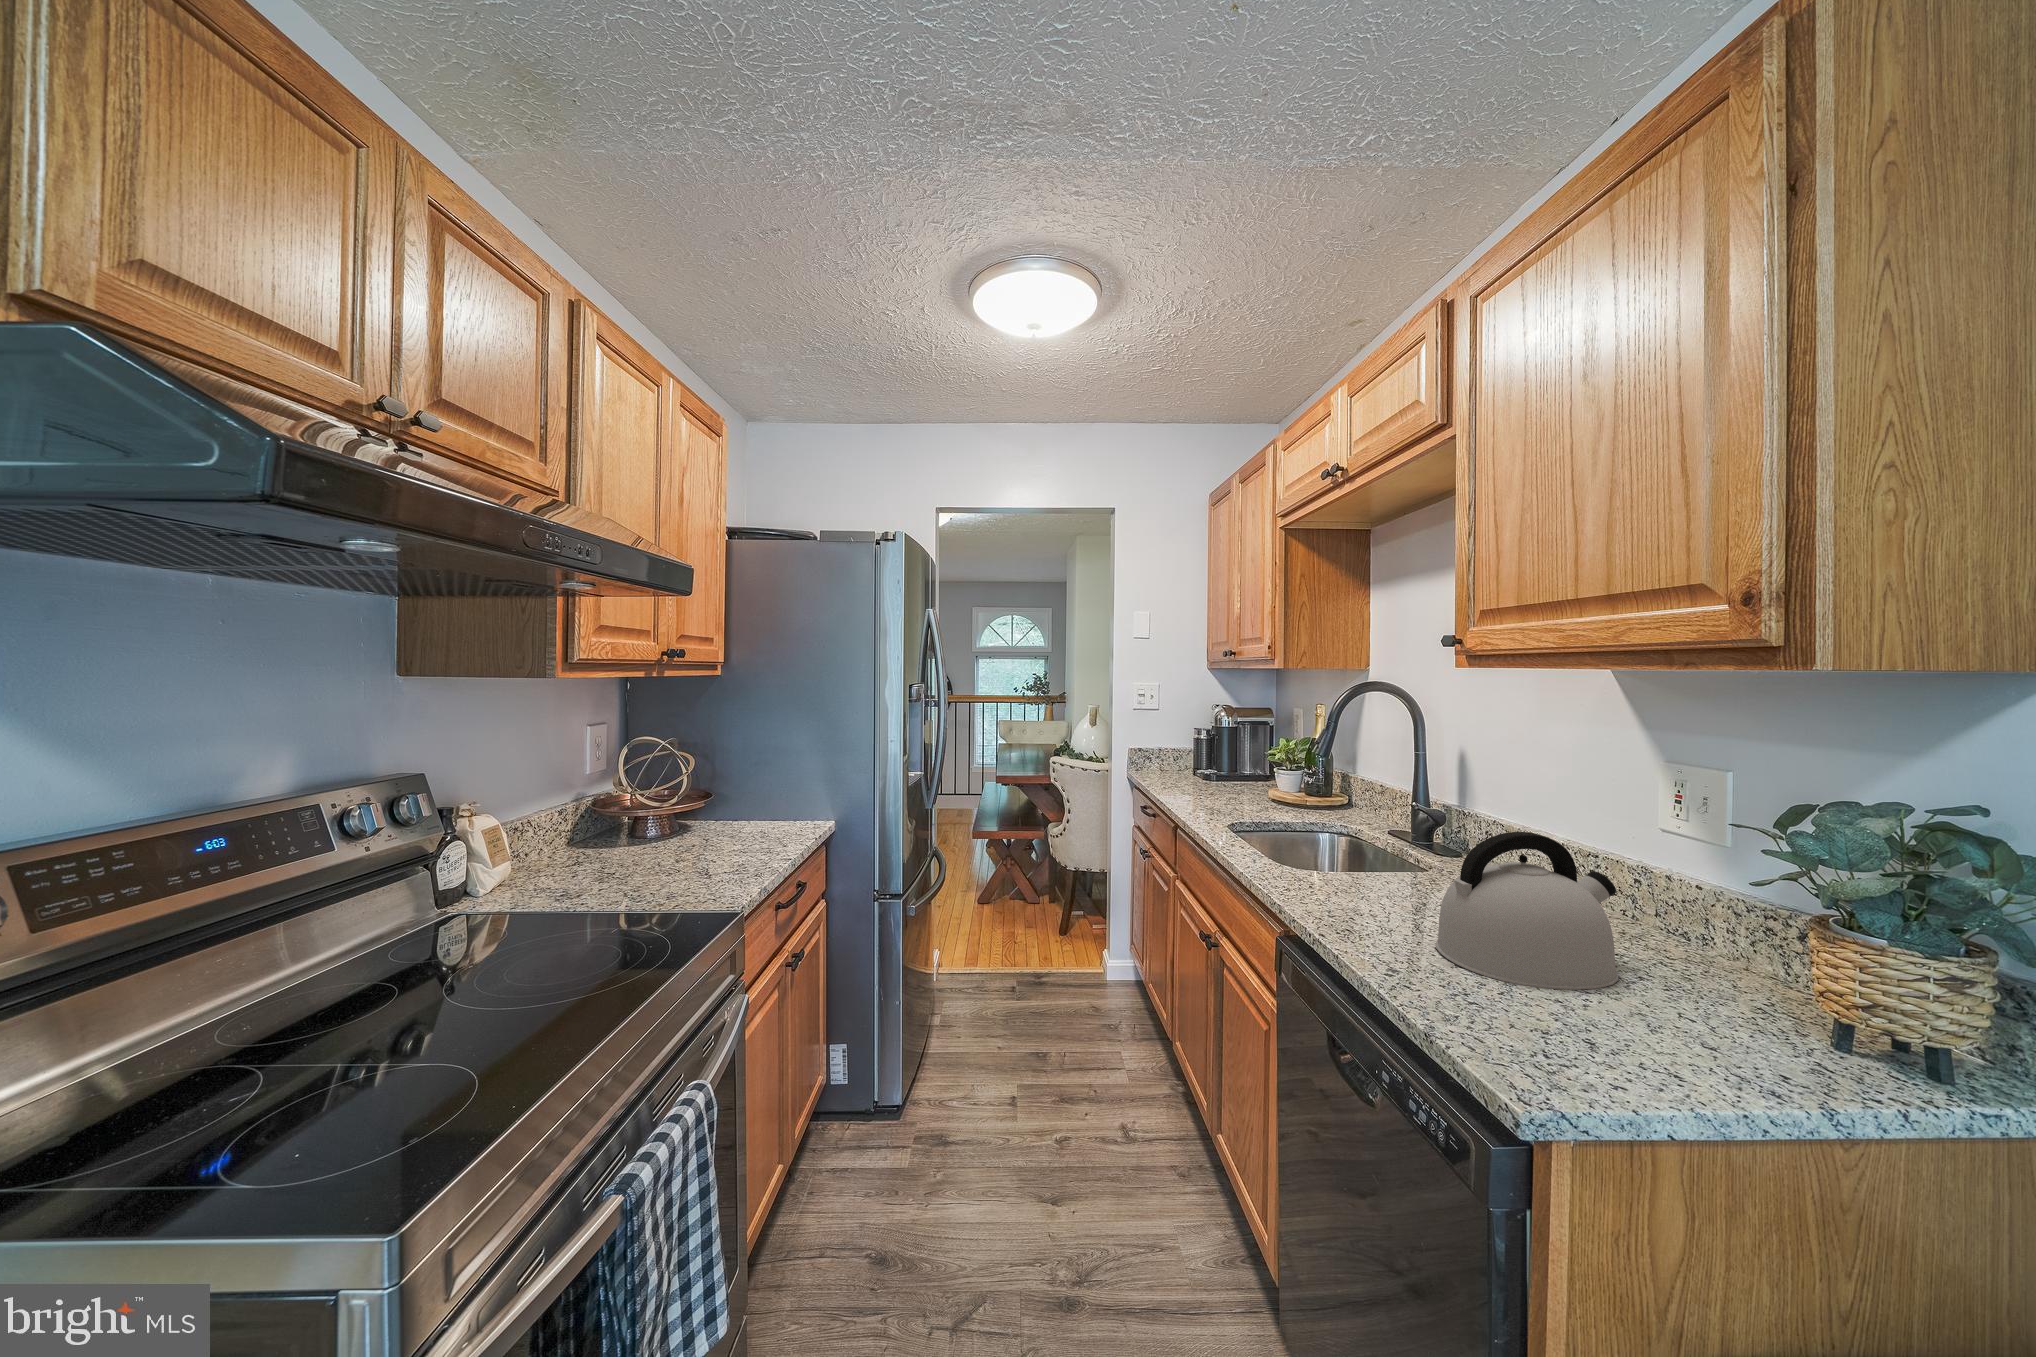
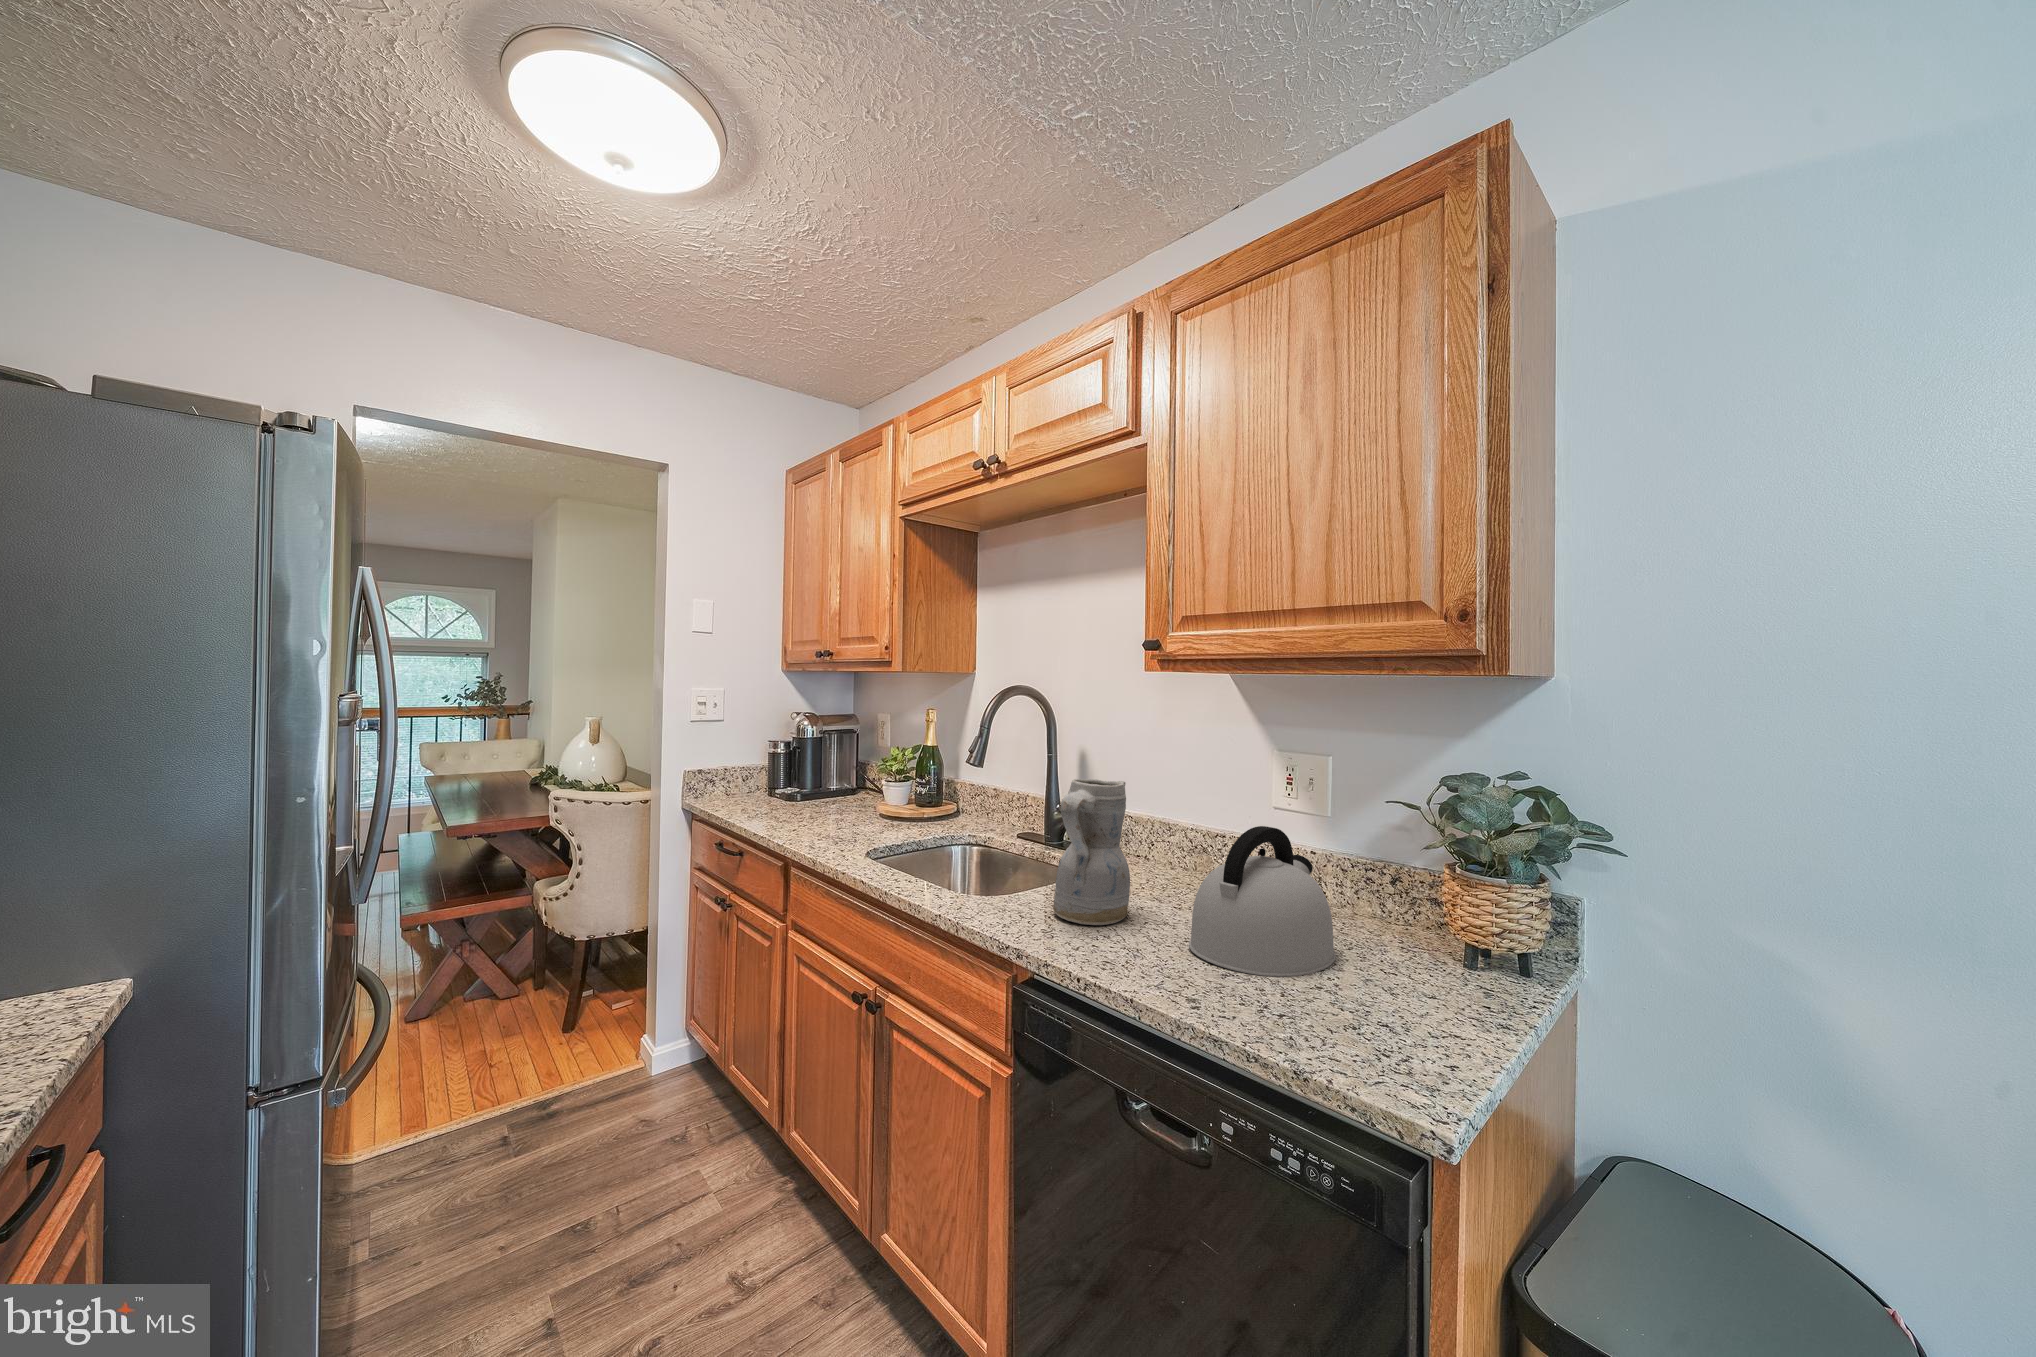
ceramic pitcher: none [1333,771,1420,910] -> present [1053,779,1130,925]

